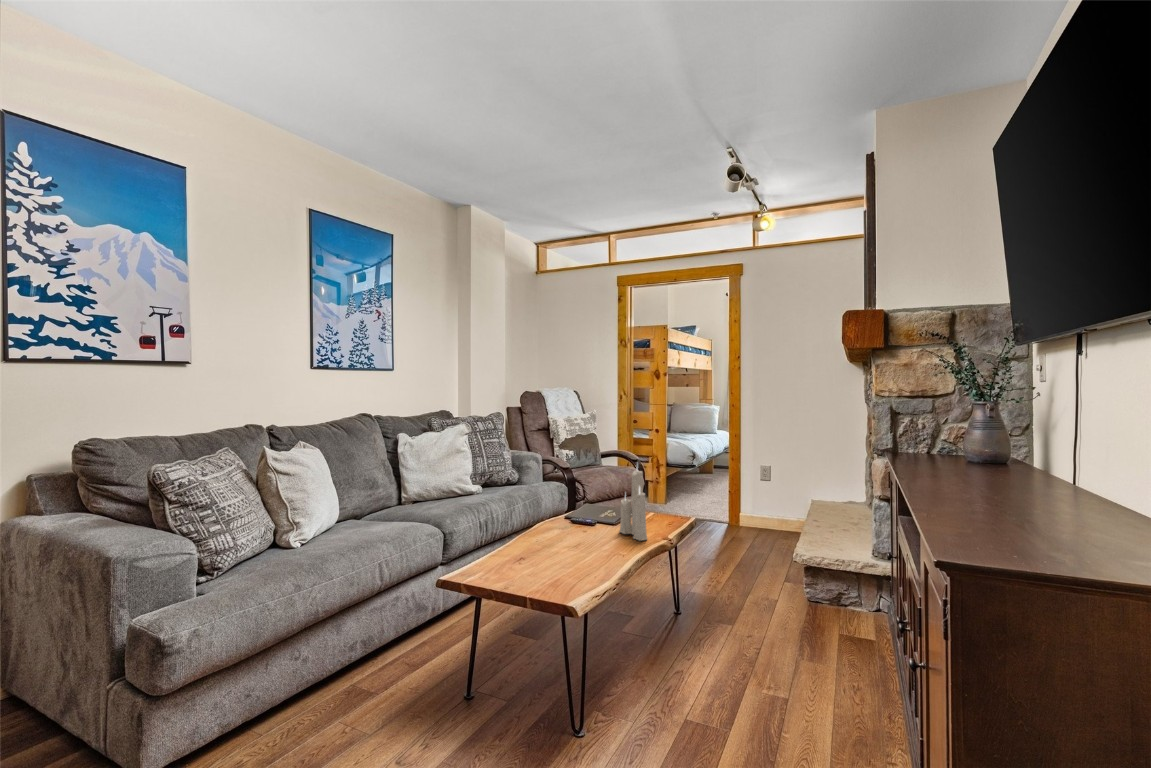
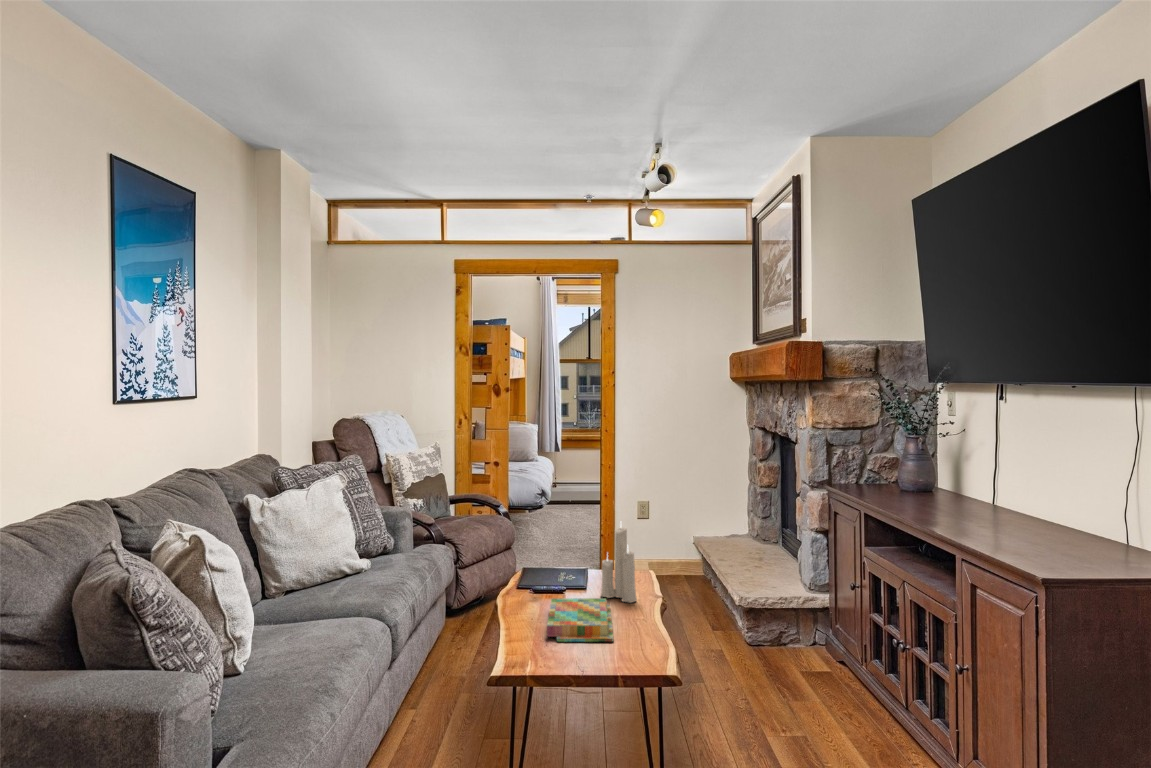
board game: none [530,527,616,573] -> present [547,598,613,642]

